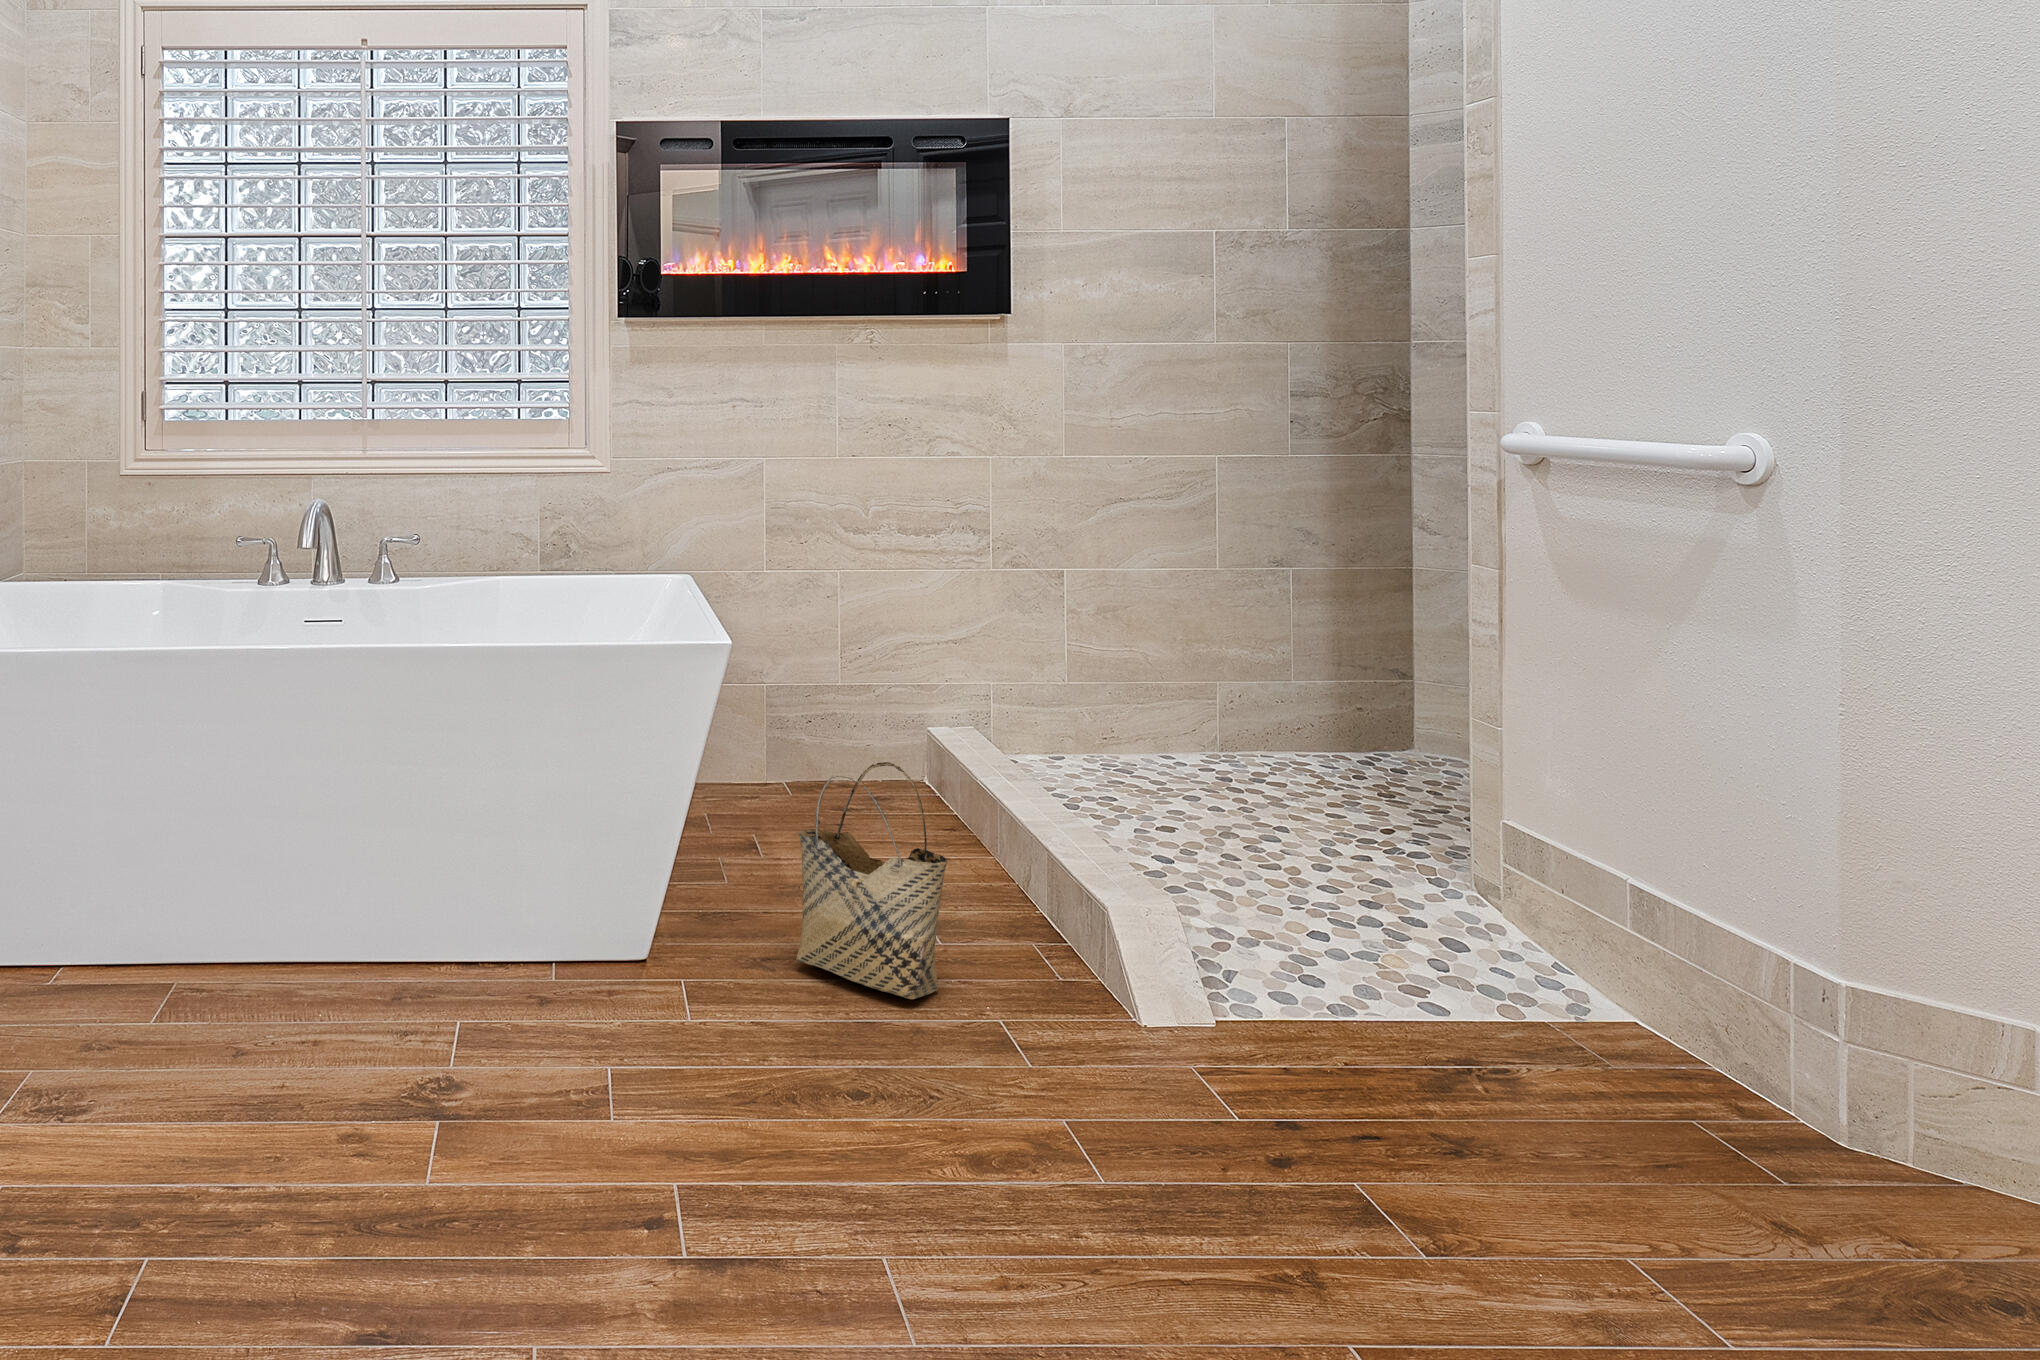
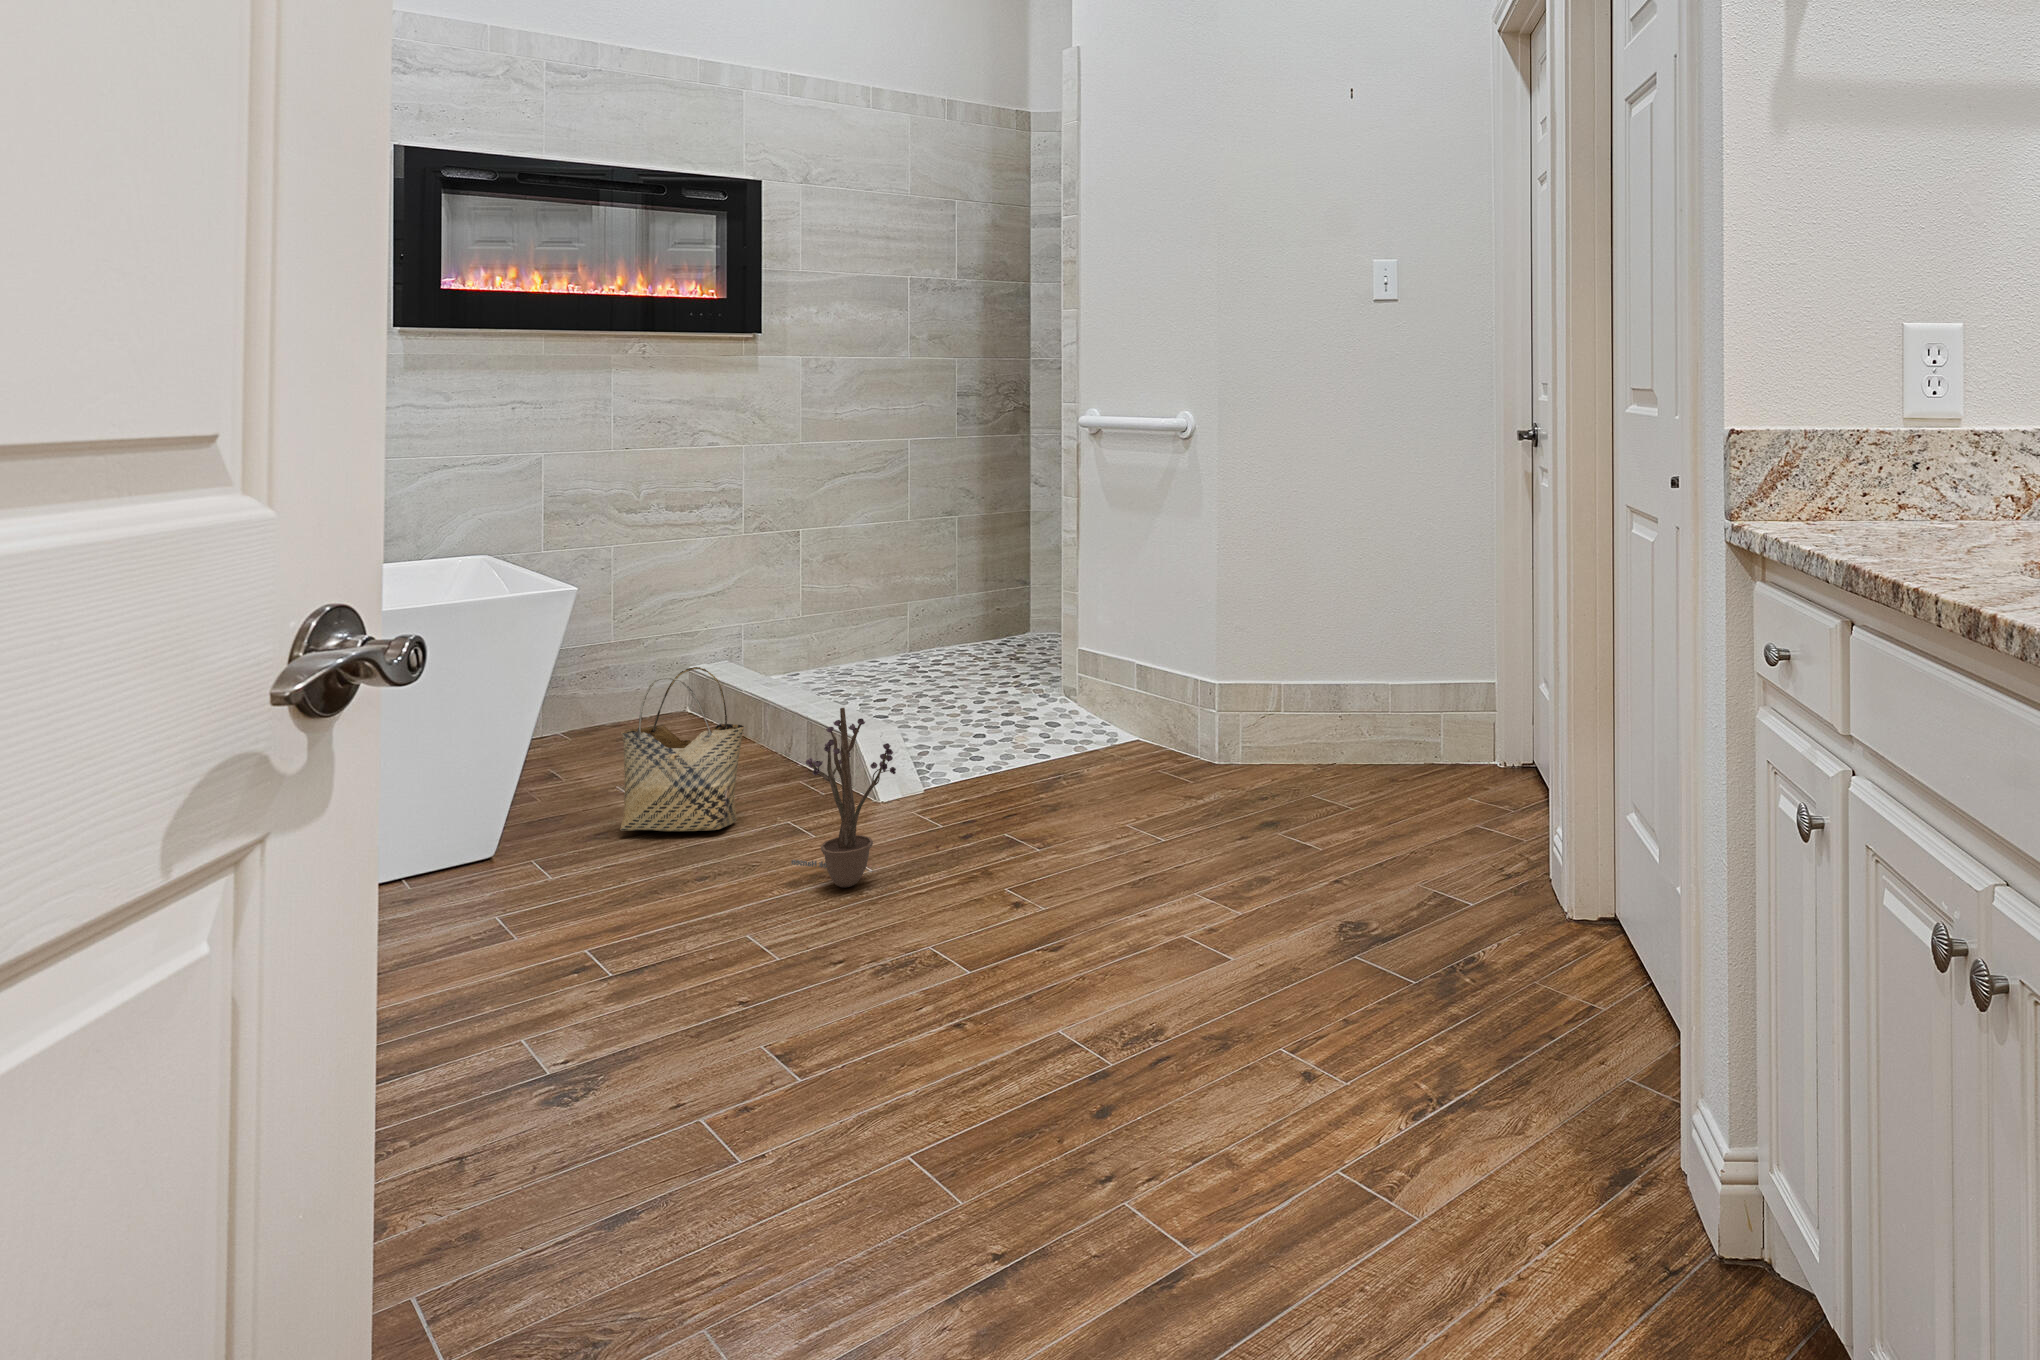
decorative plant: none [994,897,1147,1187] -> present [792,708,896,888]

